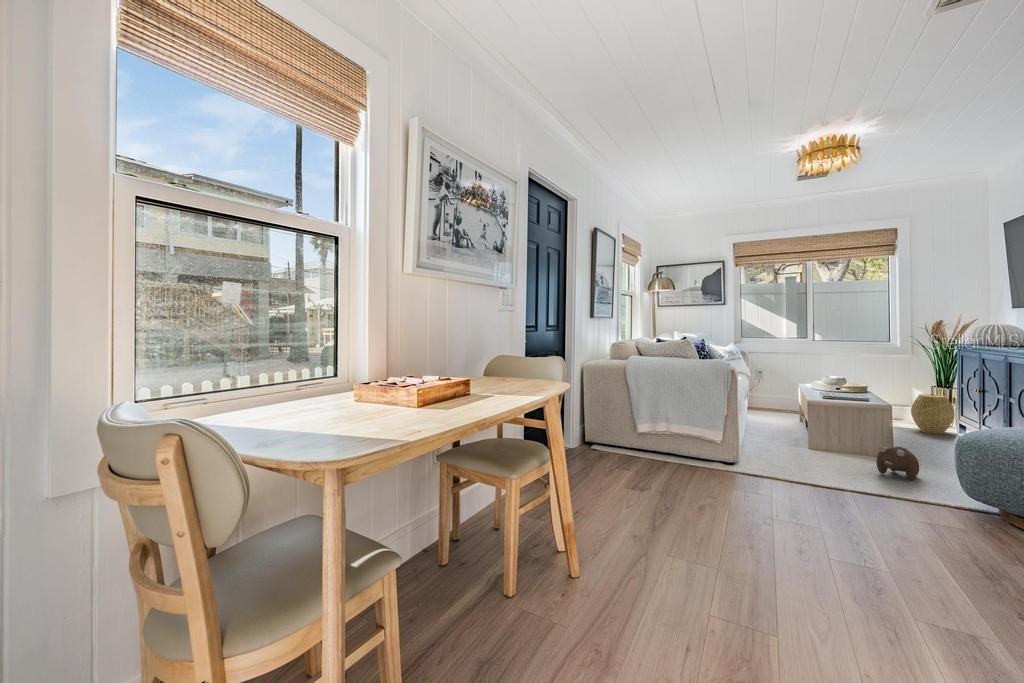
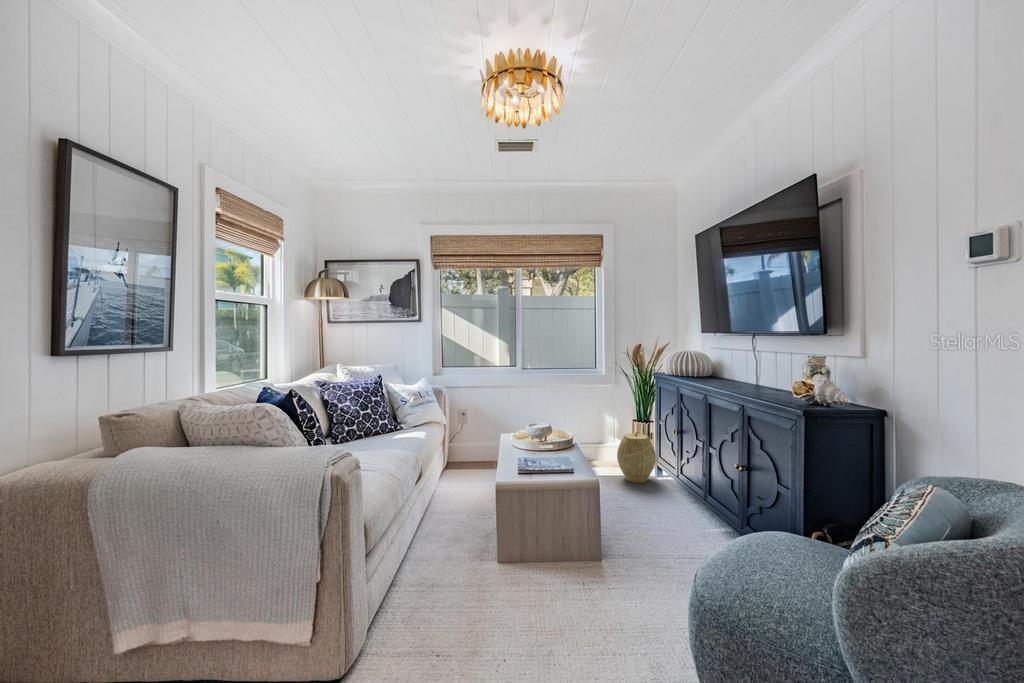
plush toy: present [876,447,919,480] -> none [579,566,632,628]

